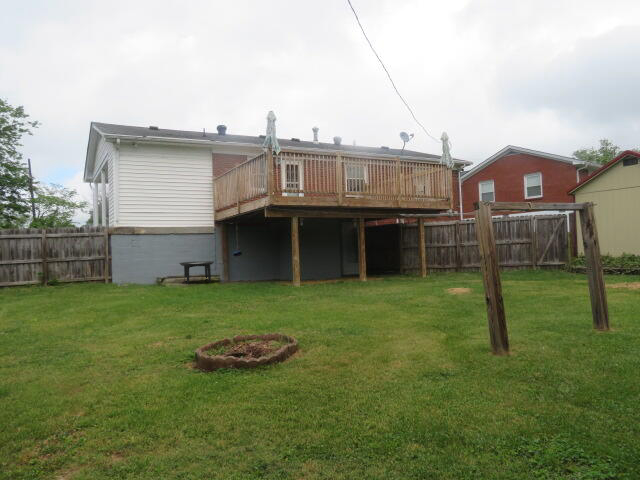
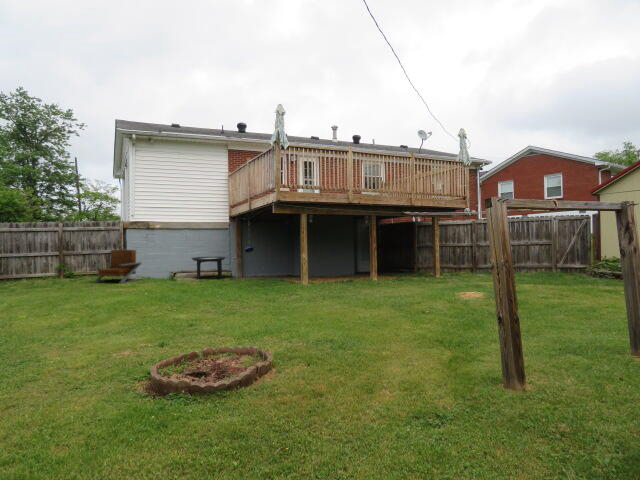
lounge chair: none [79,256,128,290] -> present [94,250,141,283]

